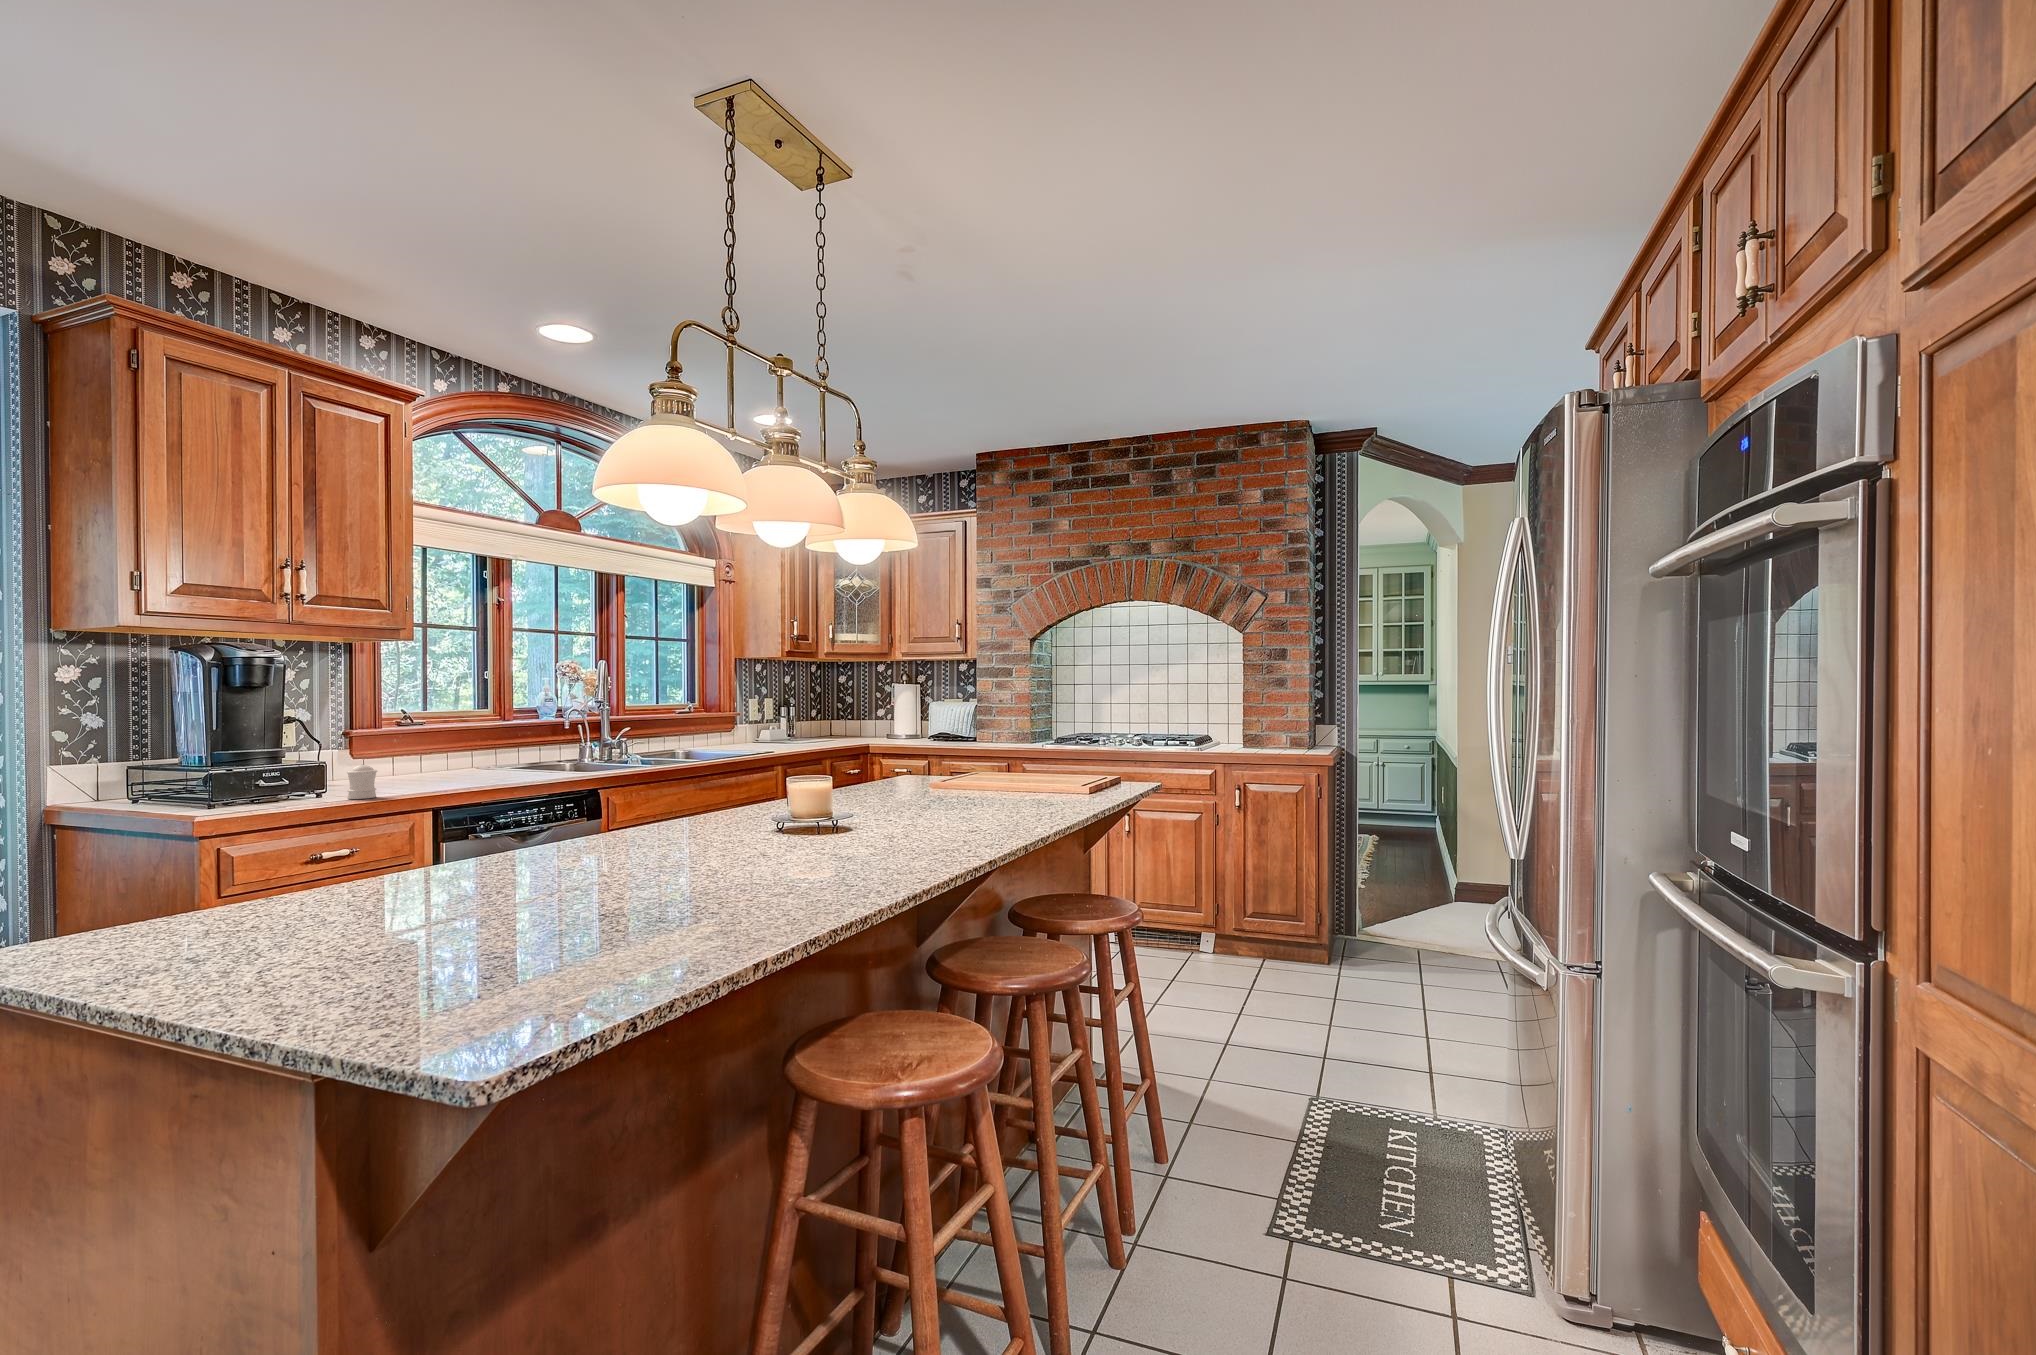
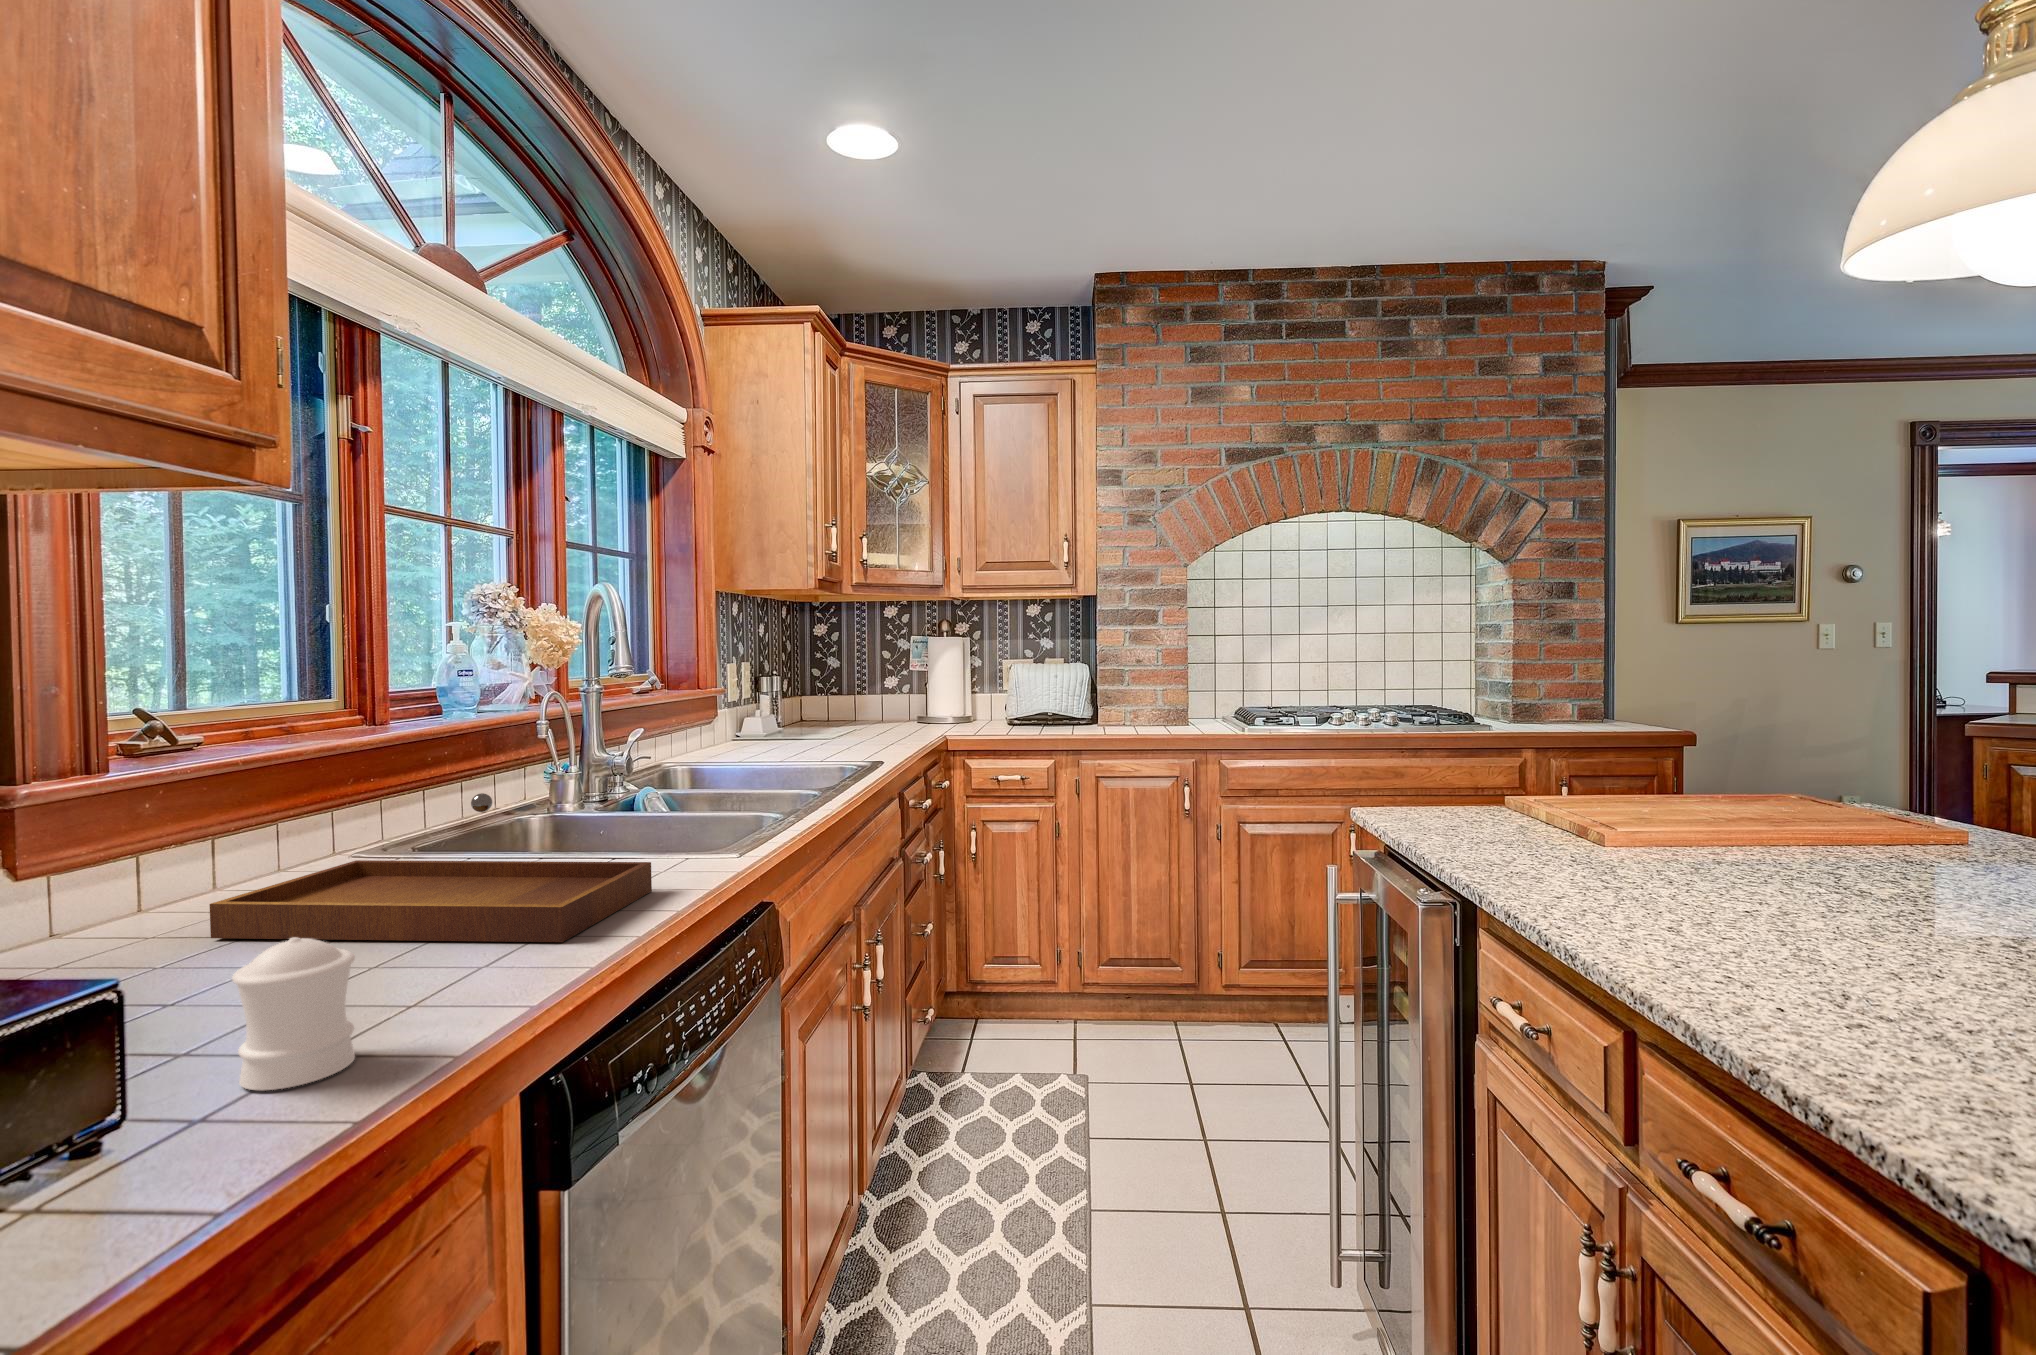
tray: none [393,741,526,787] -> present [210,793,652,942]

